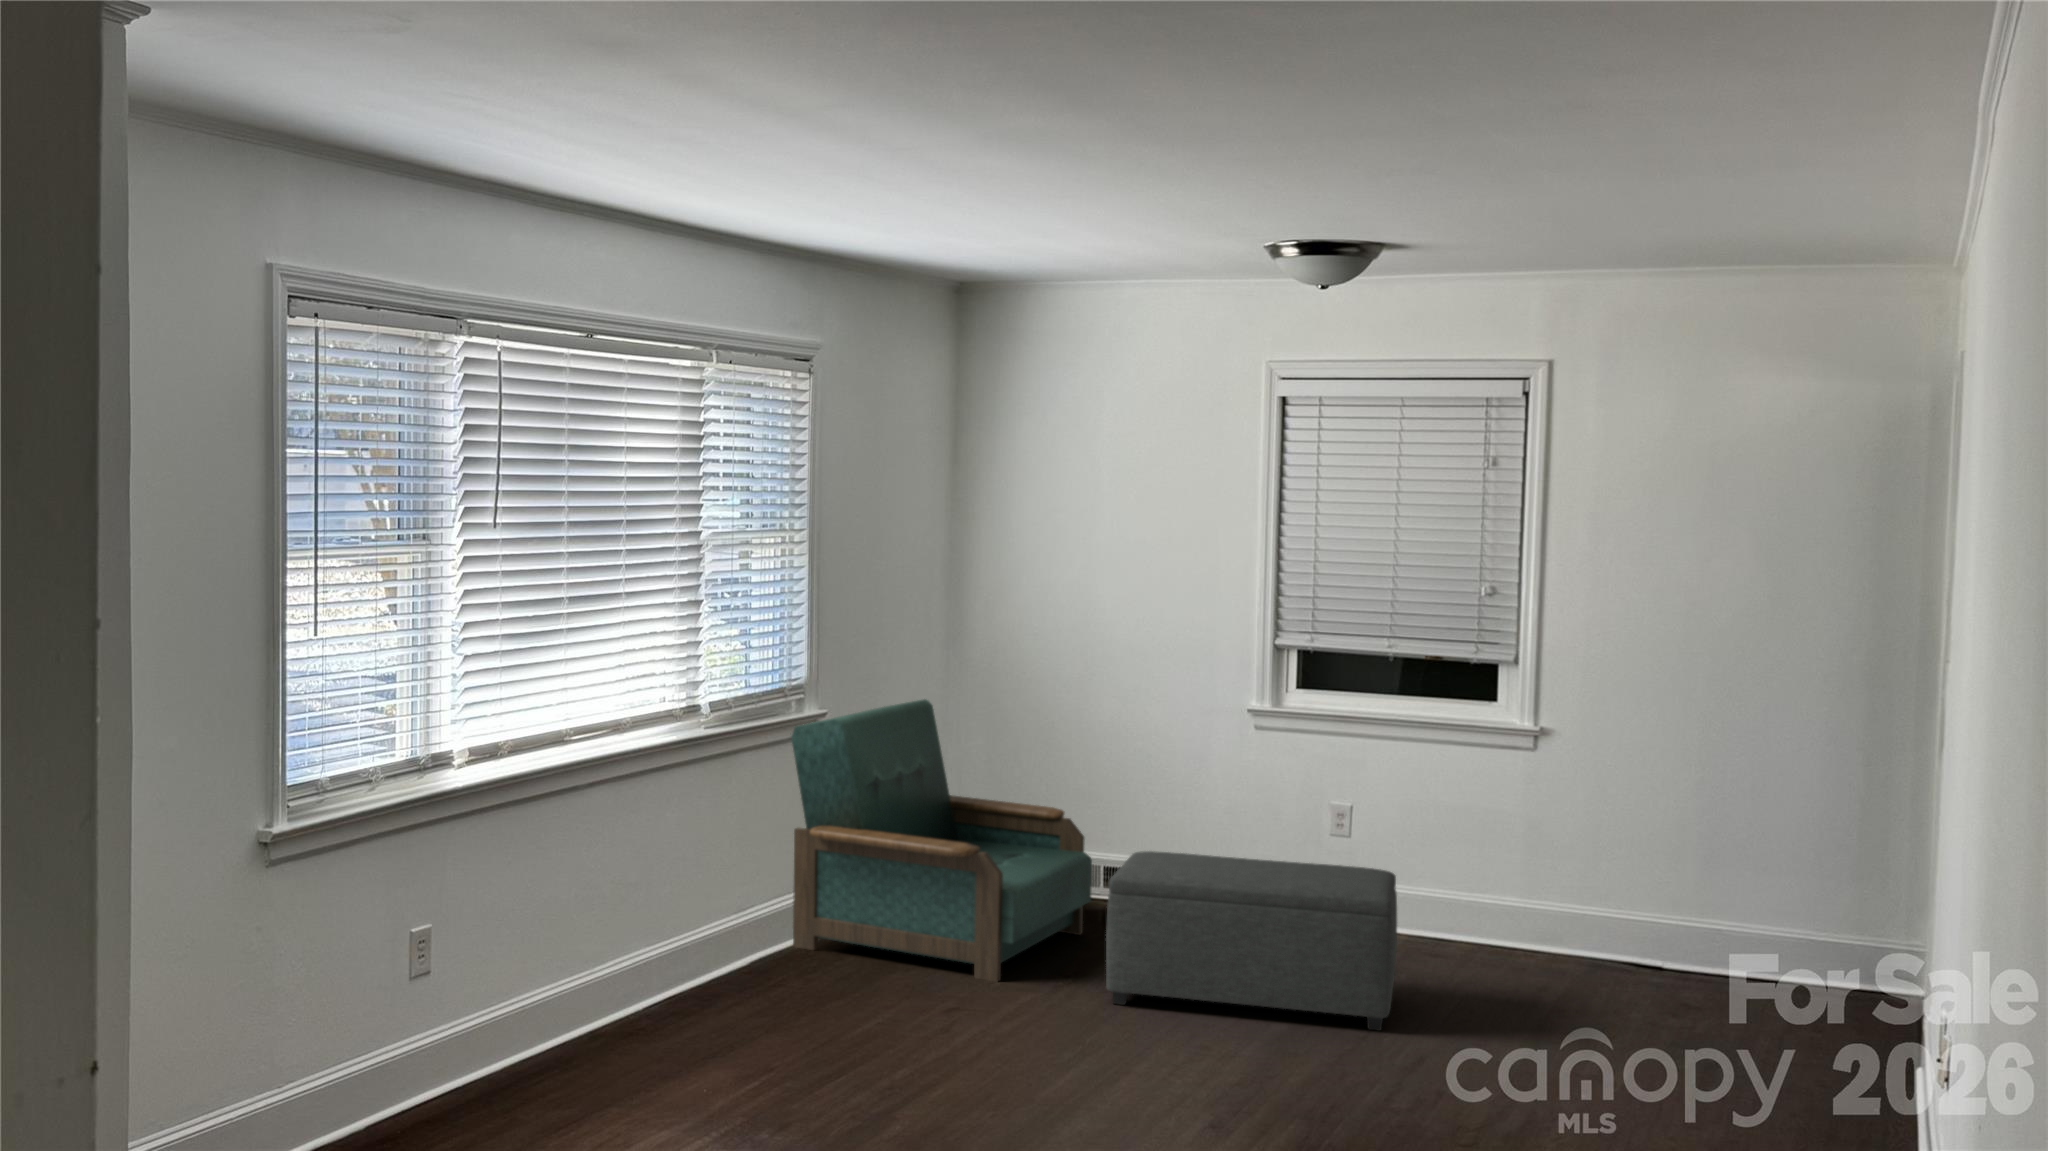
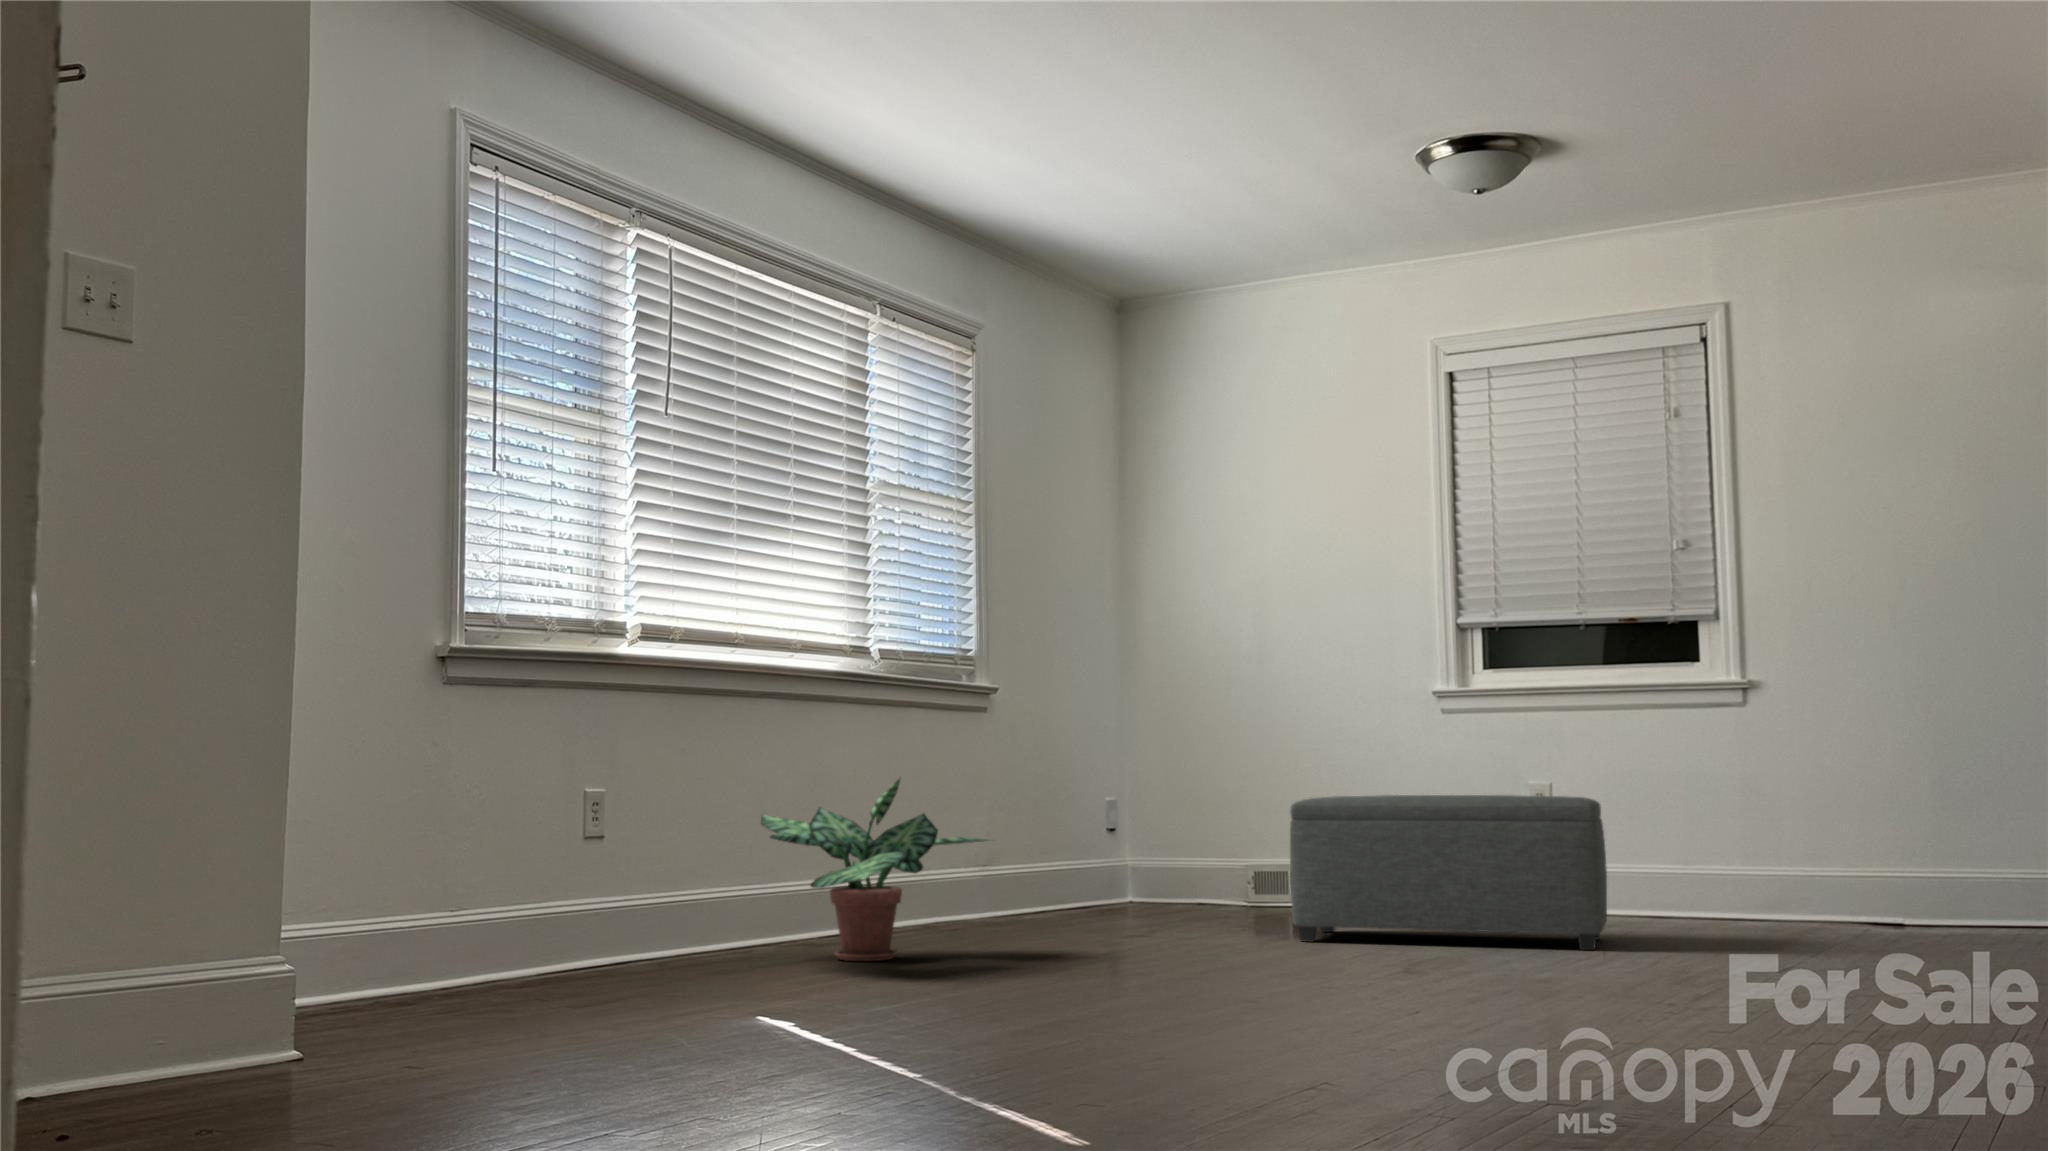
armchair: present [791,699,1092,982] -> none [957,681,1275,935]
potted plant: none [595,887,829,1066] -> present [761,778,989,961]

